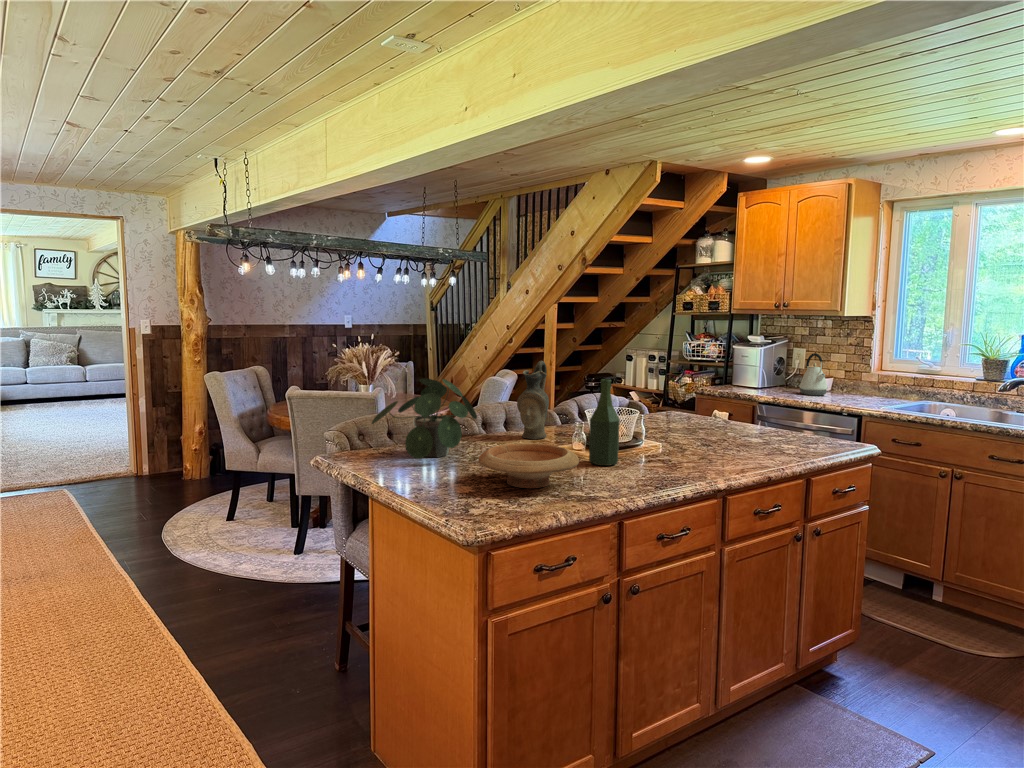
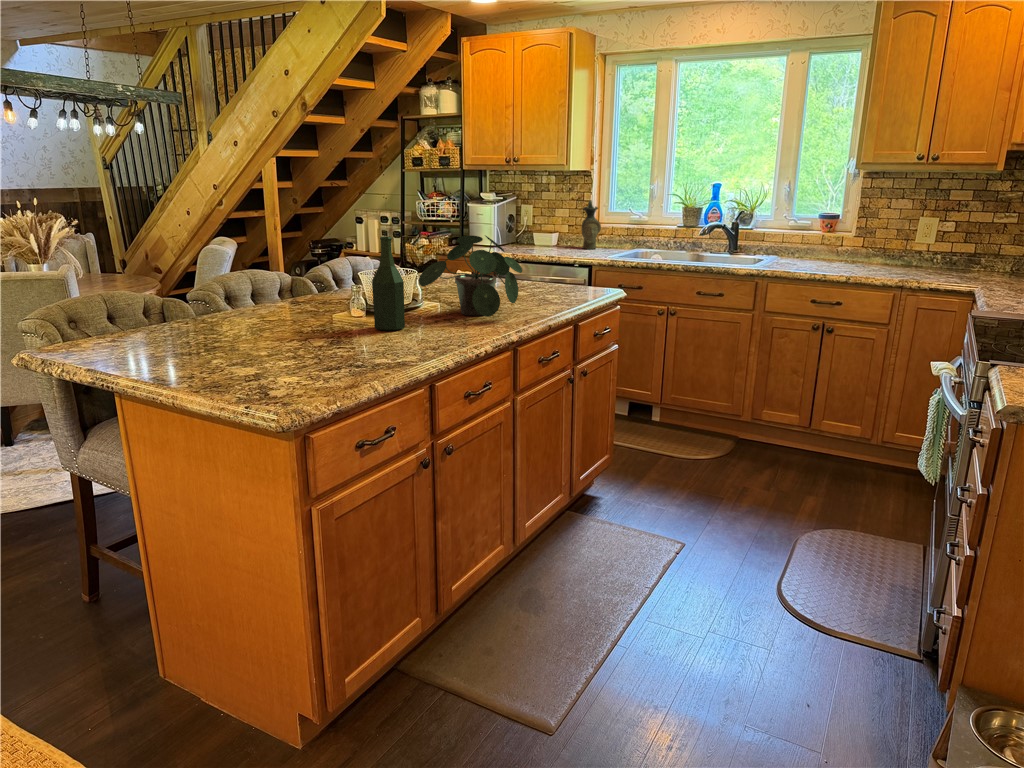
kettle: present [799,353,828,396] -> none [533,208,558,249]
ceramic pitcher: present [517,361,549,439] -> present [581,201,601,249]
potted plant: present [372,379,477,459] -> present [419,235,522,317]
wooden bowl: present [479,444,579,488] -> none [261,312,377,362]

